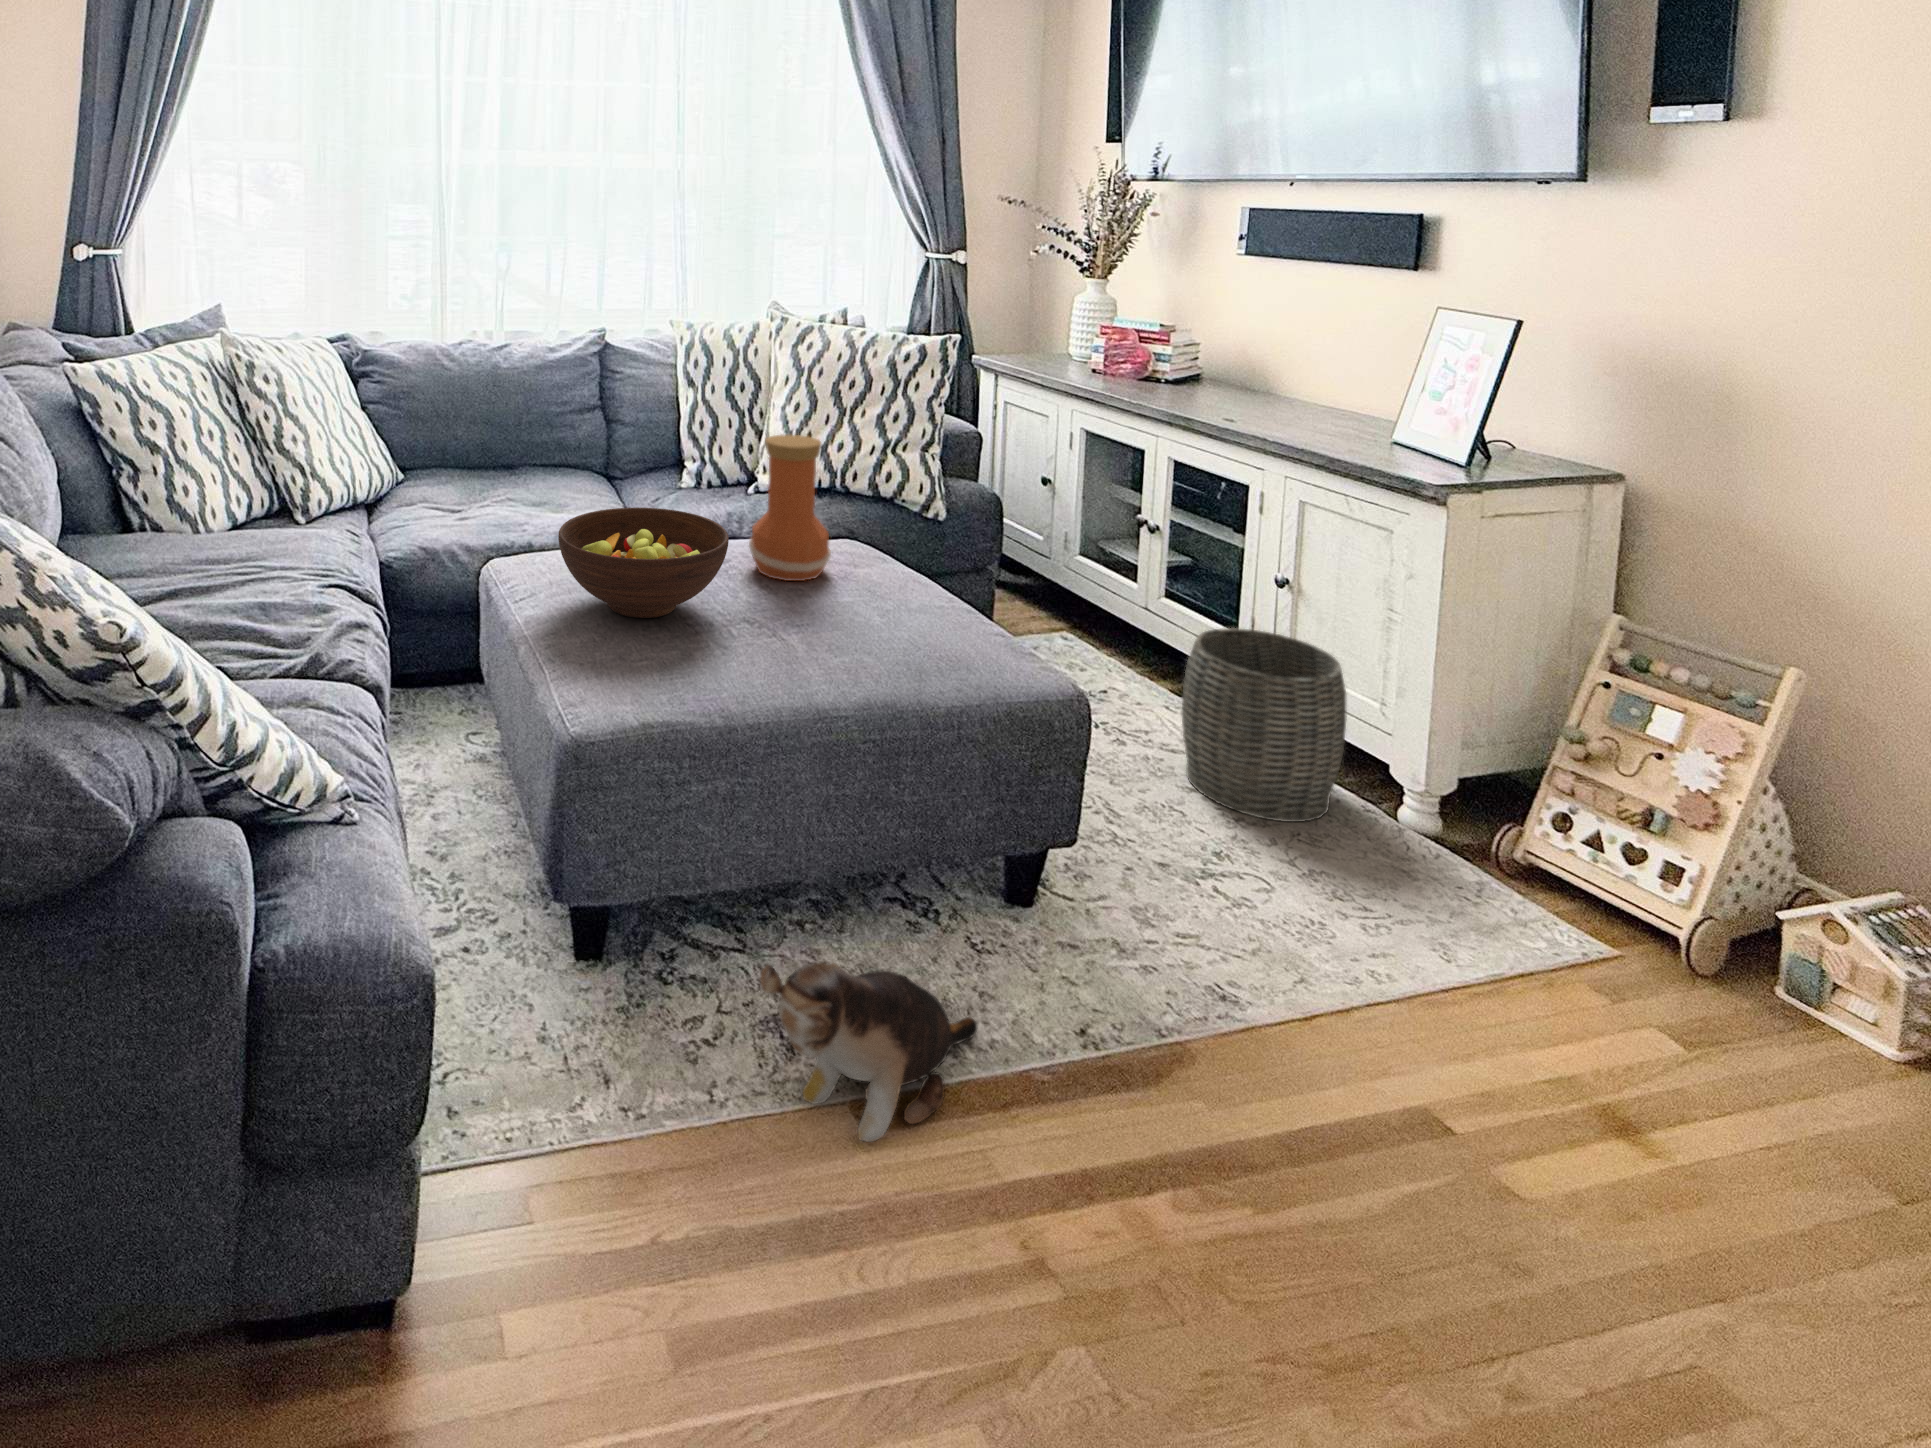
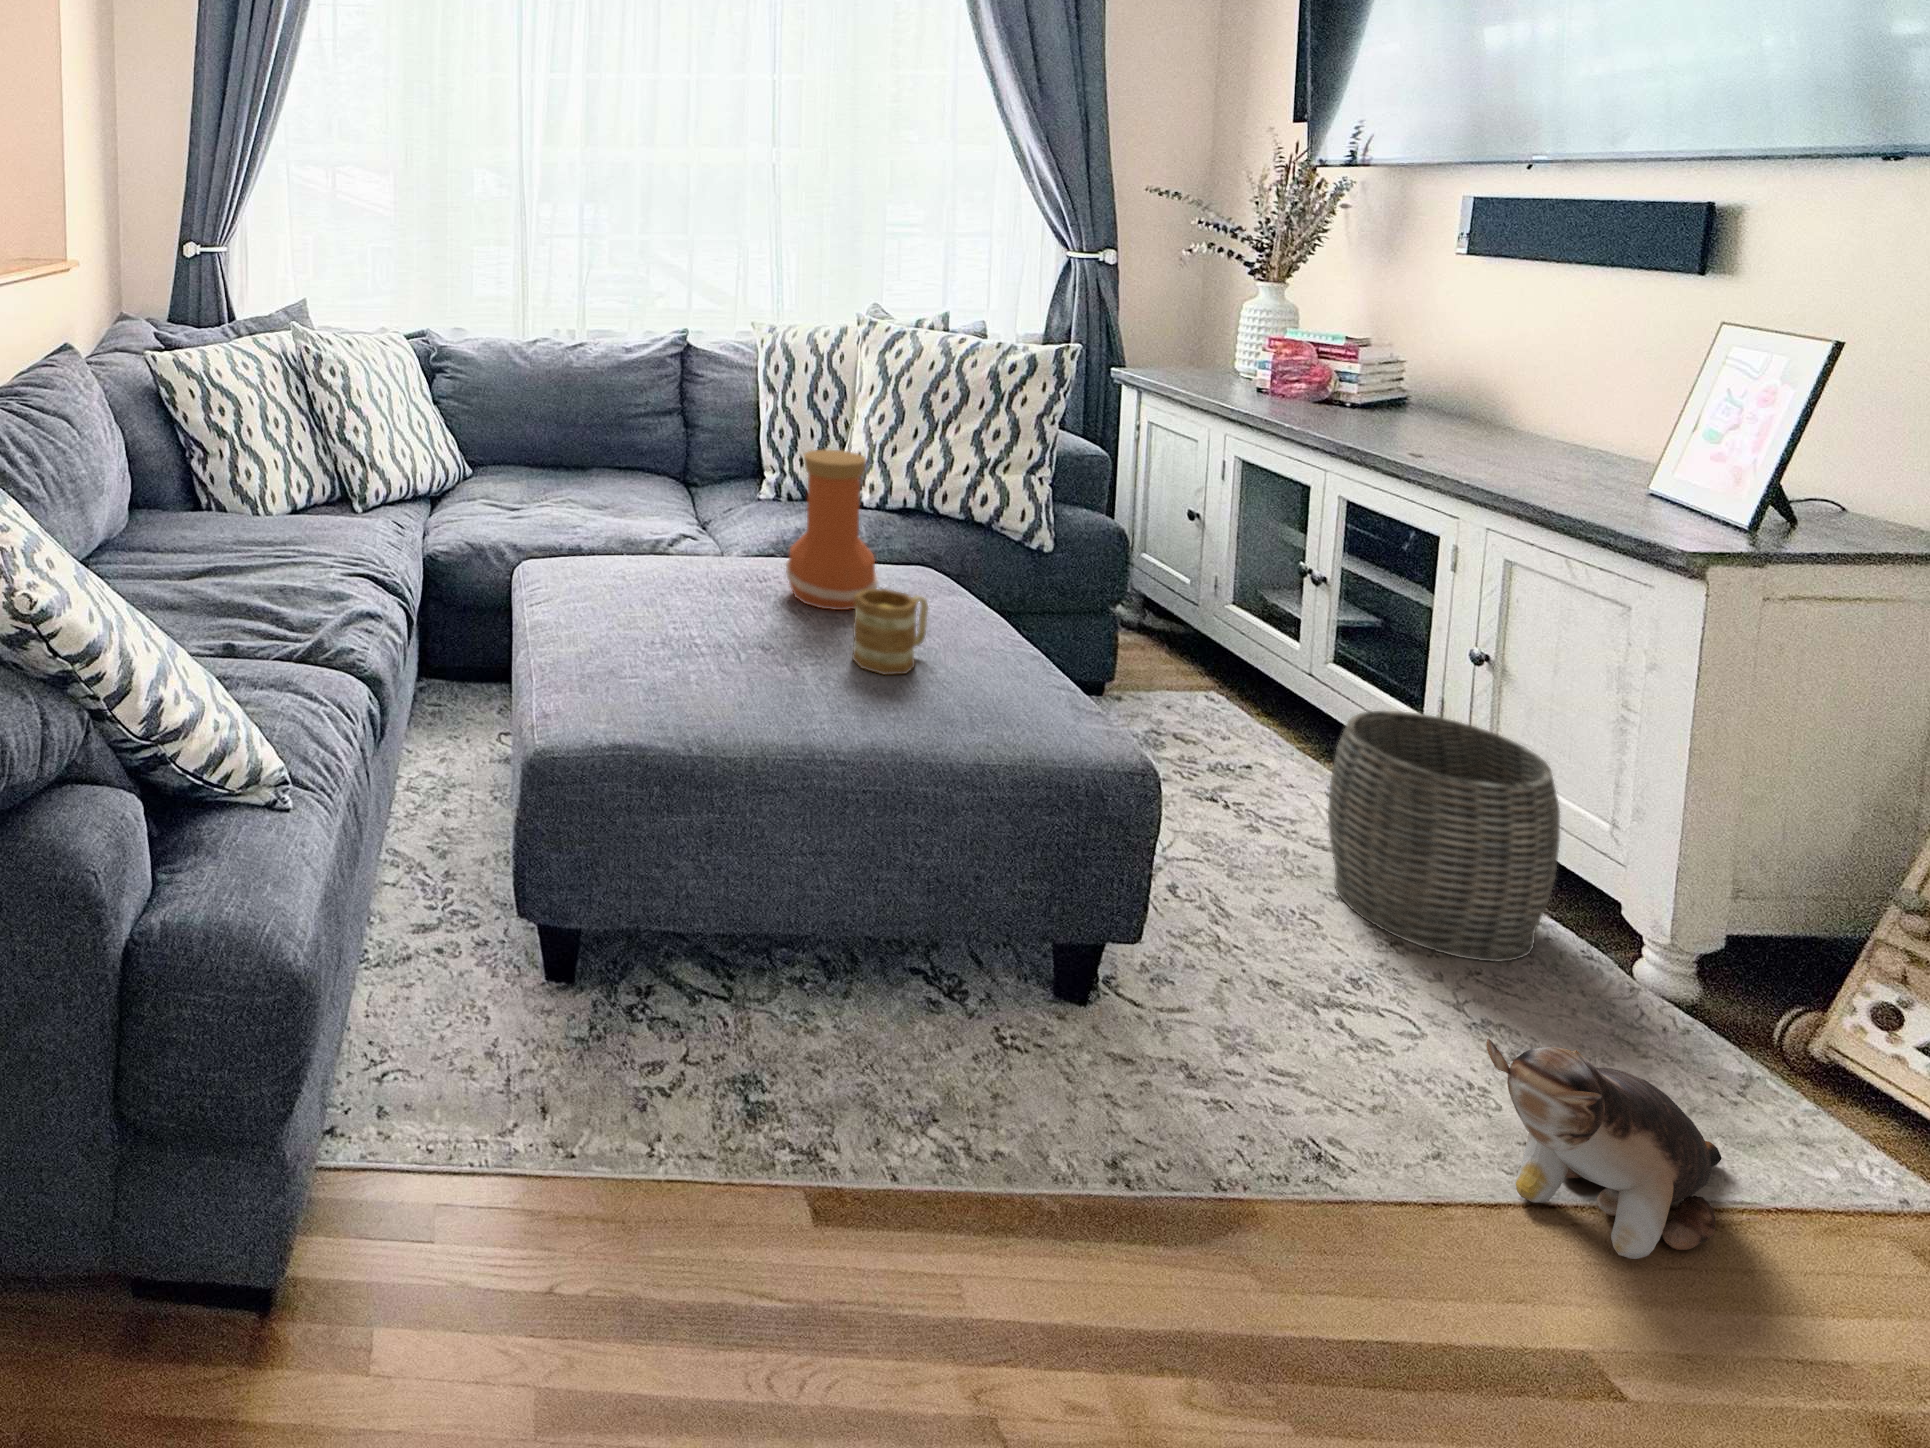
fruit bowl: present [558,508,729,618] -> none [565,519,746,635]
mug: none [826,557,888,635] -> present [852,589,928,675]
plush toy: present [761,963,977,1142] -> present [1486,1039,1722,1259]

